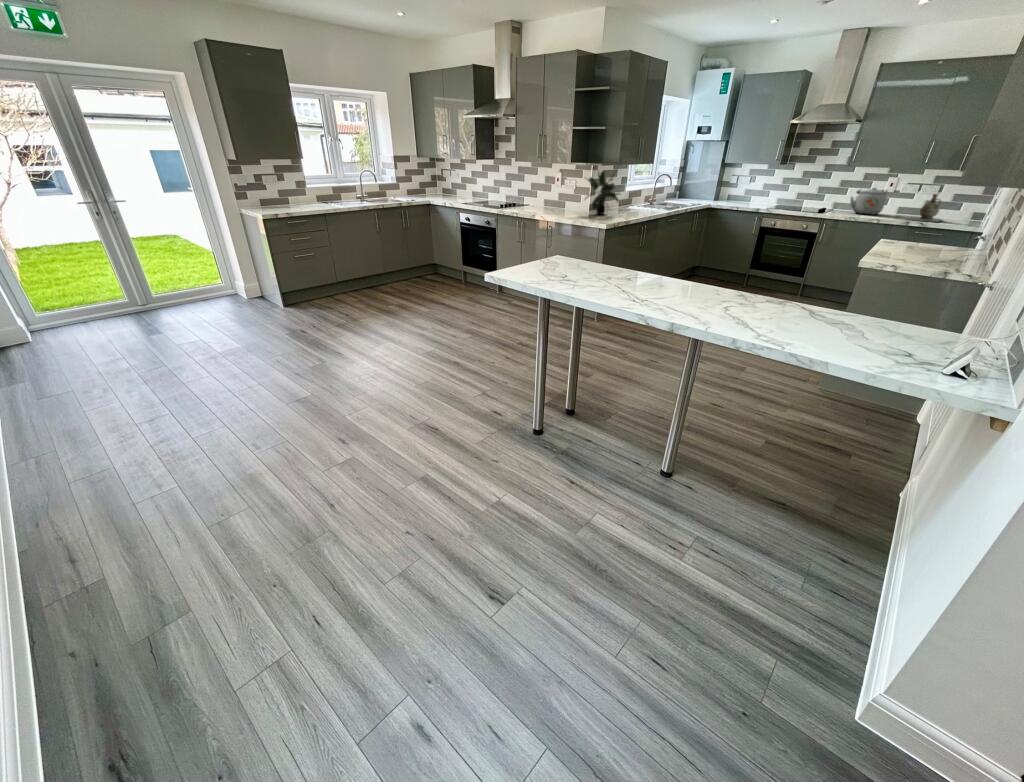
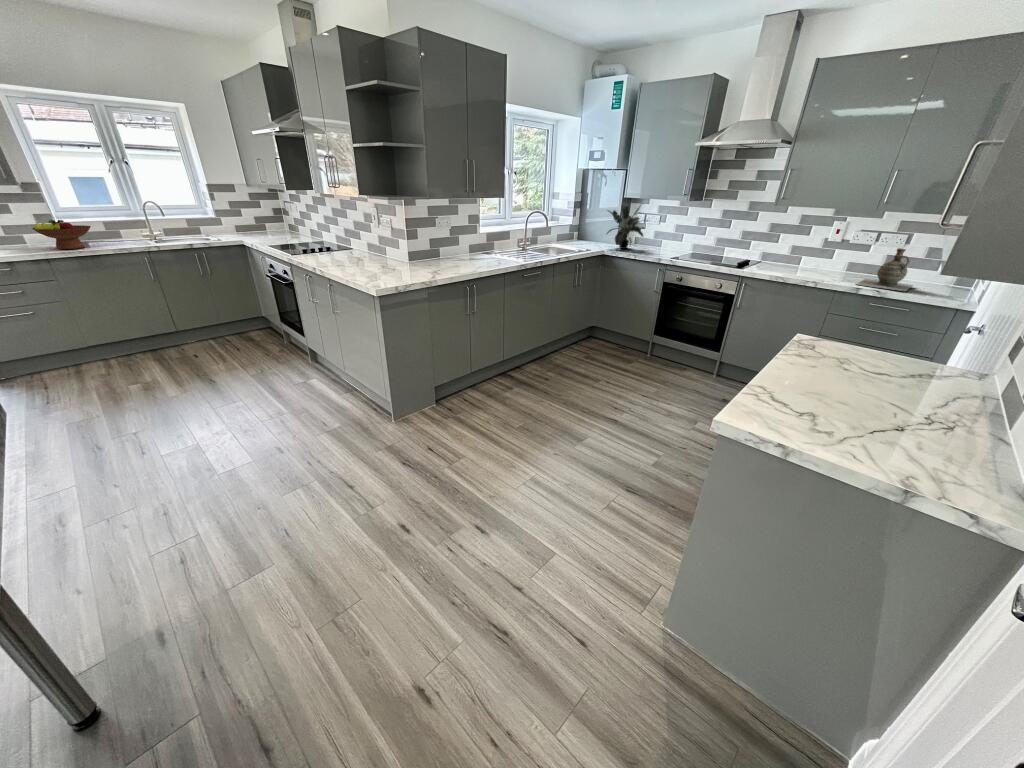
potted plant: present [586,171,619,215] -> present [607,204,647,249]
fruit bowl: none [311,184,344,206] -> present [32,220,91,249]
kettle: present [850,188,887,215] -> none [779,235,832,273]

